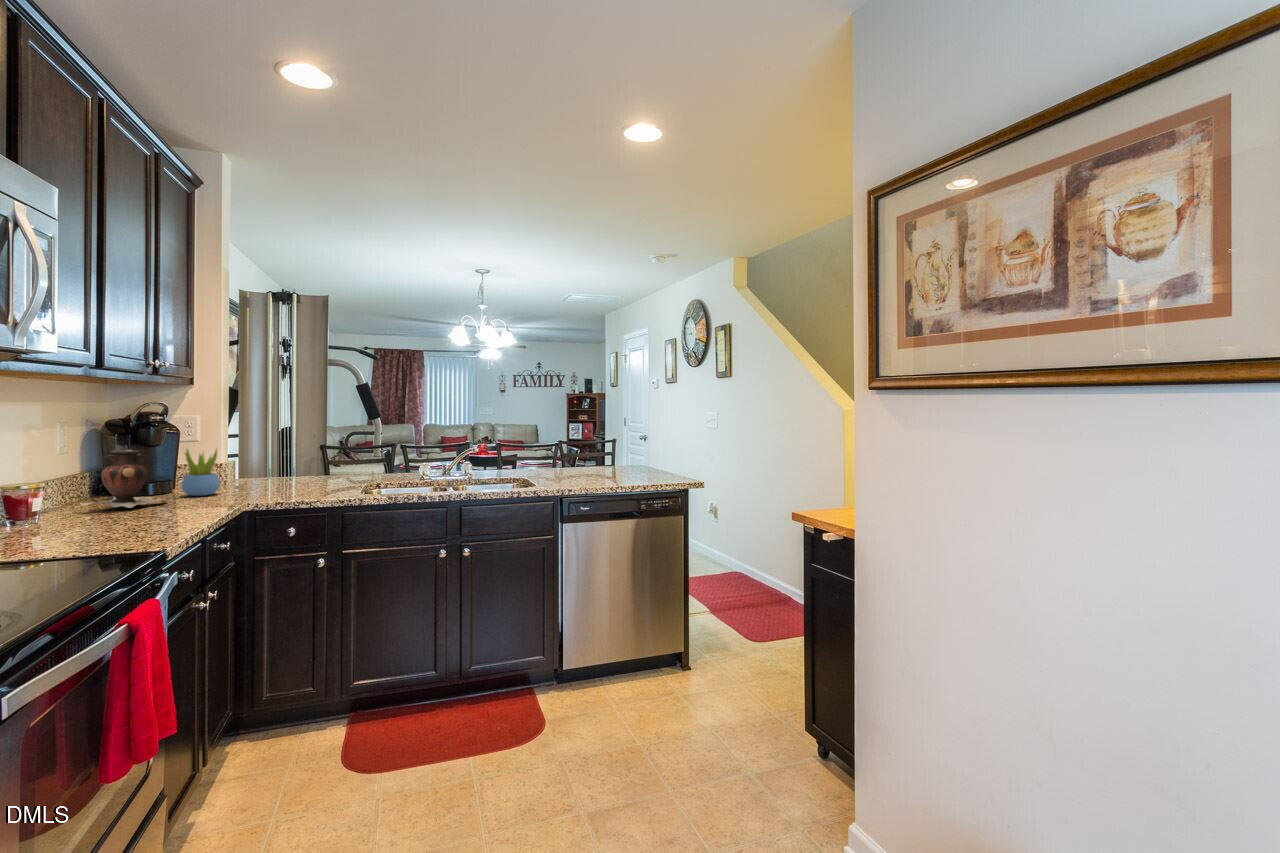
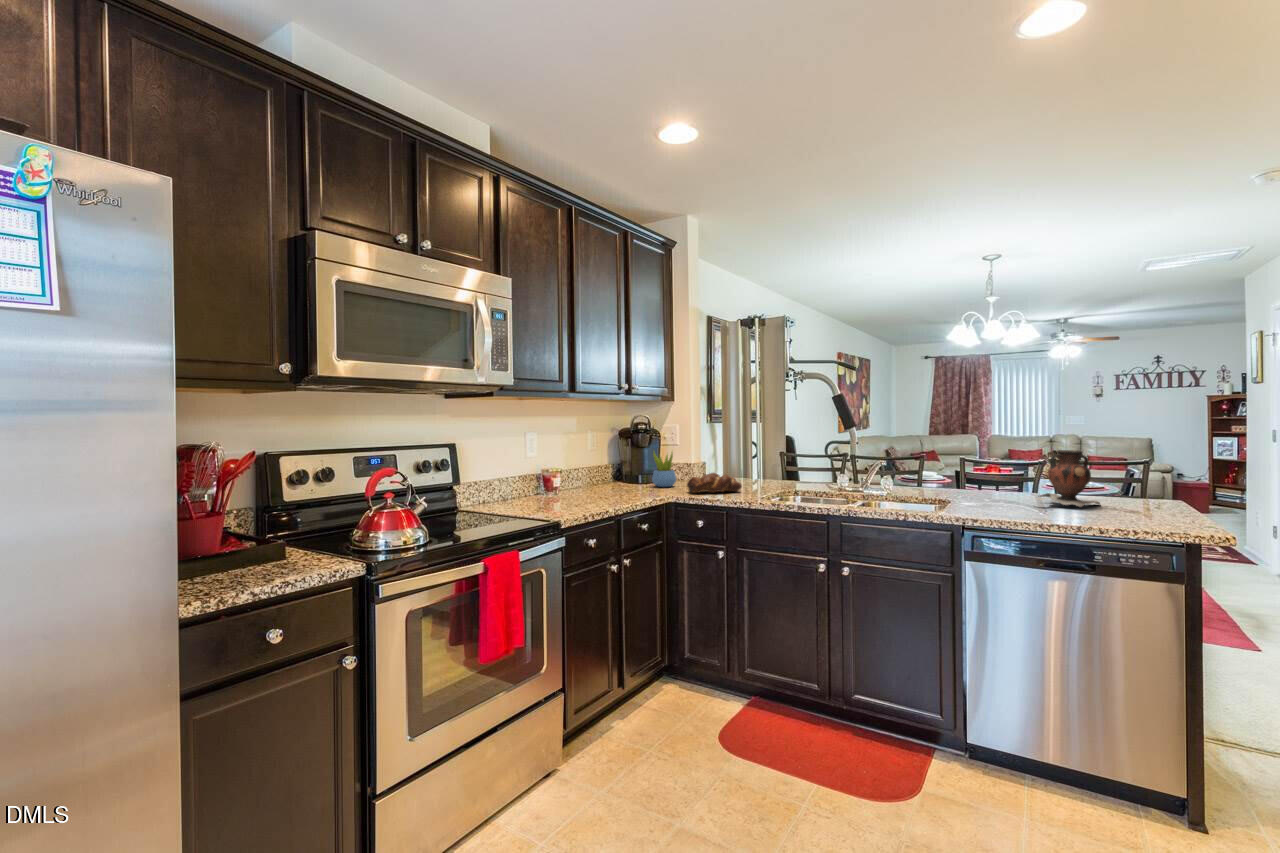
vase: present [80,450,165,508] -> present [1037,450,1100,507]
bread loaf: none [256,472,326,497] -> present [687,473,742,493]

